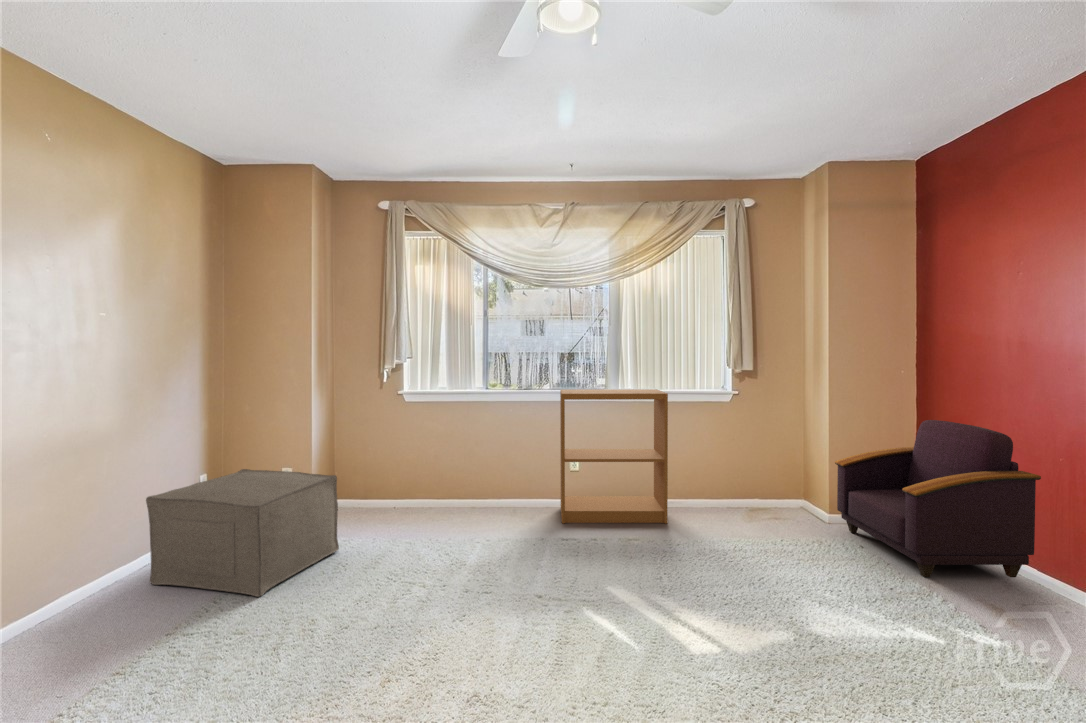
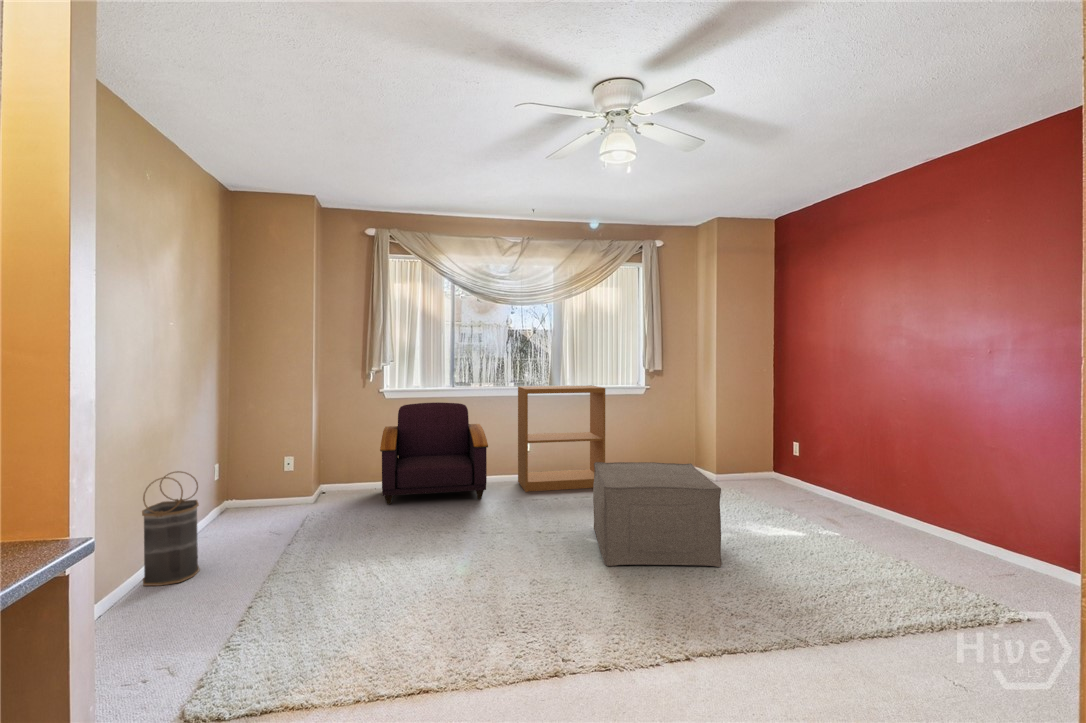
armchair: present [835,420,1041,577] -> present [380,402,488,504]
ottoman: present [146,469,339,597] -> present [593,462,722,567]
basket: none [47,490,126,628] -> present [142,471,199,586]

